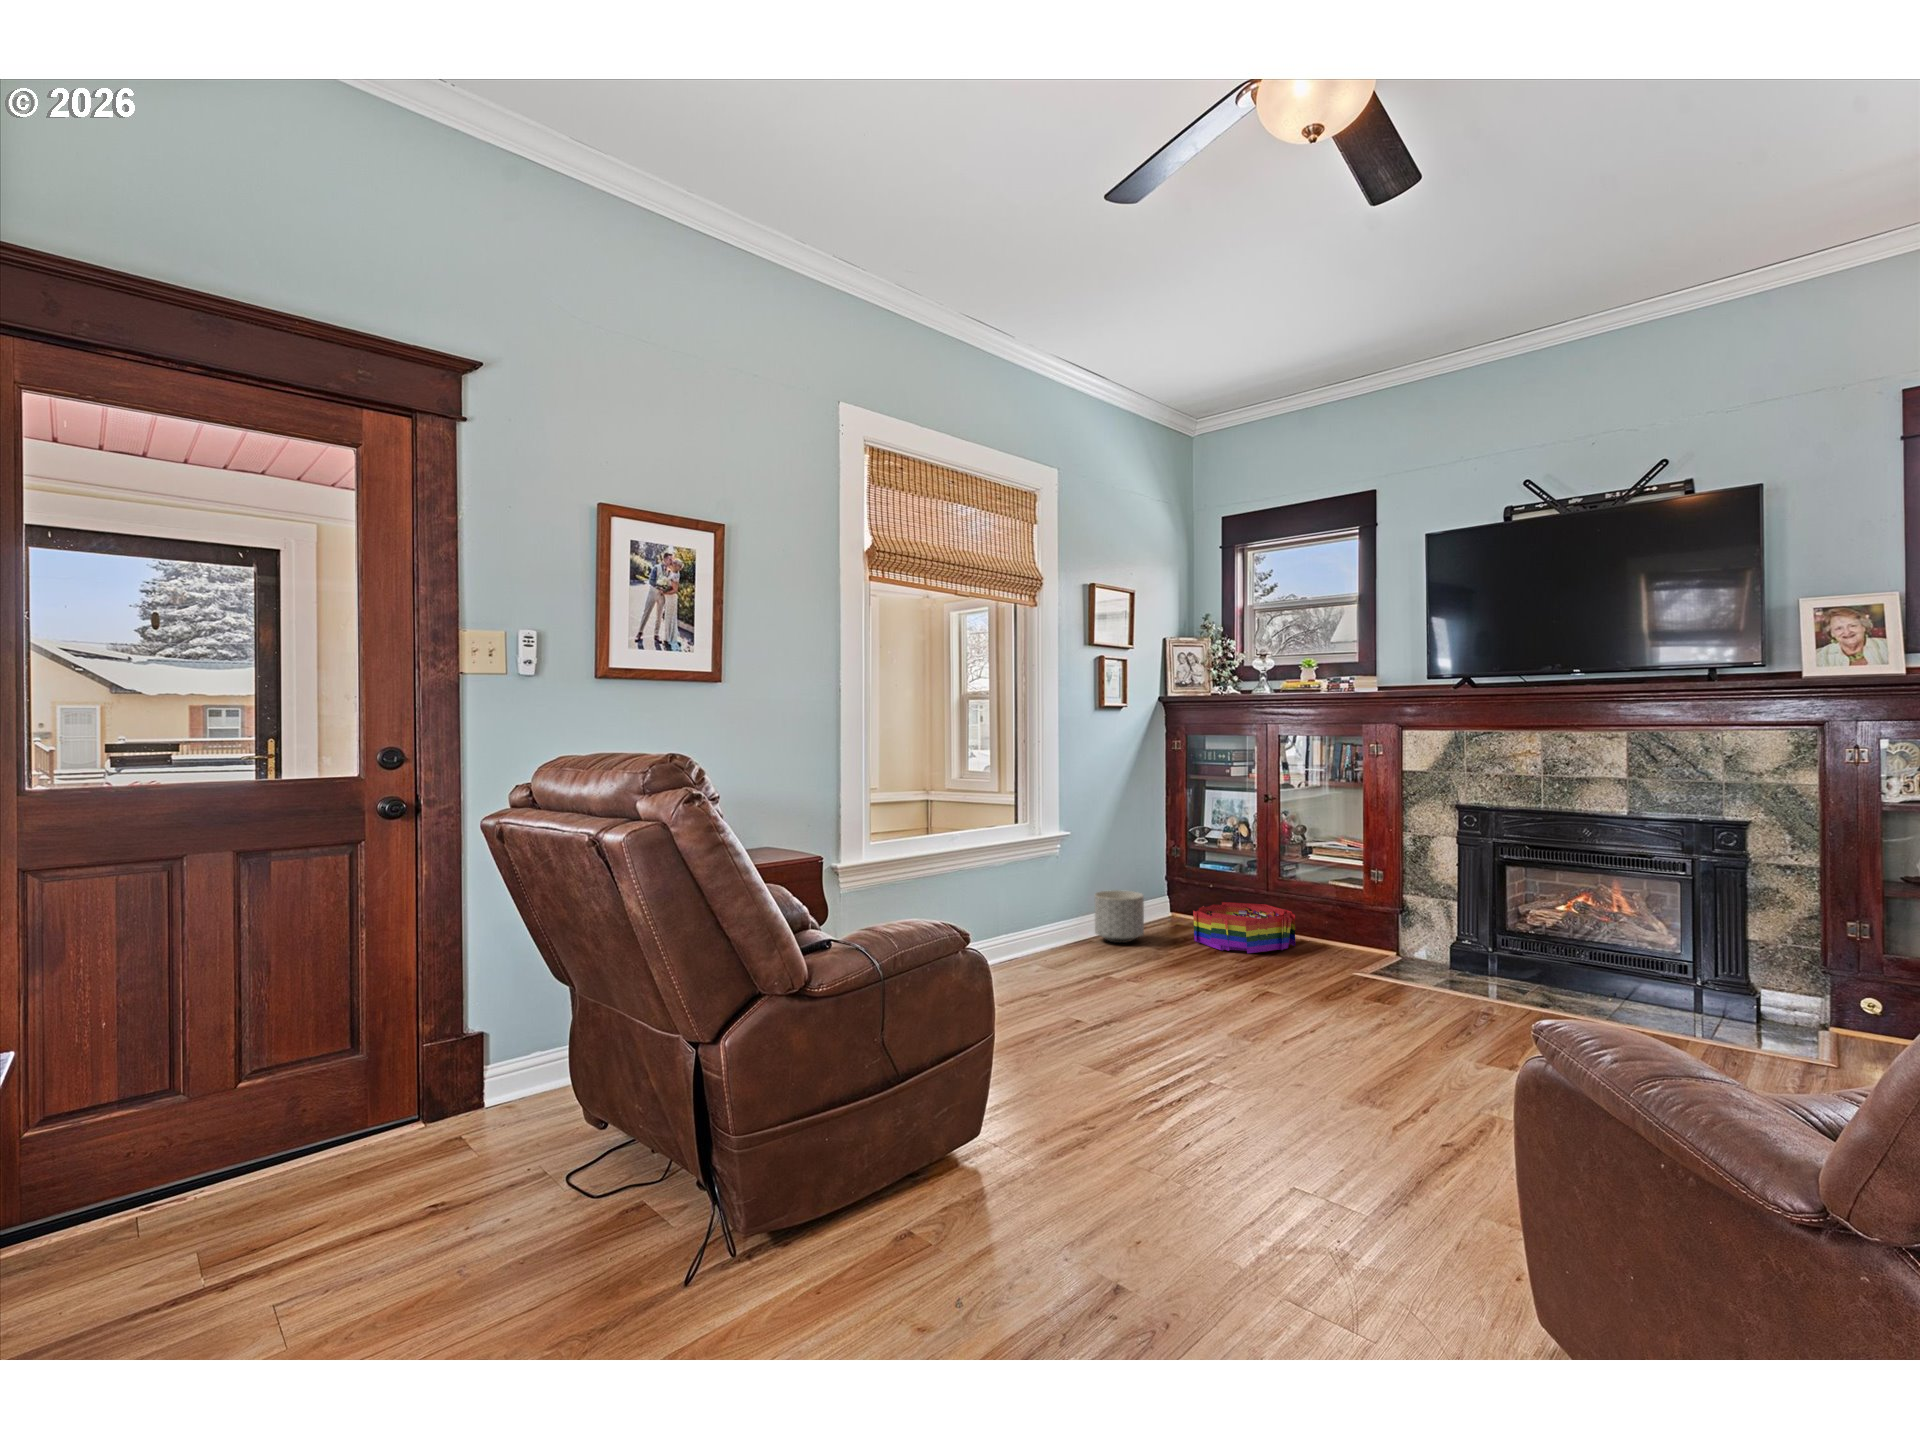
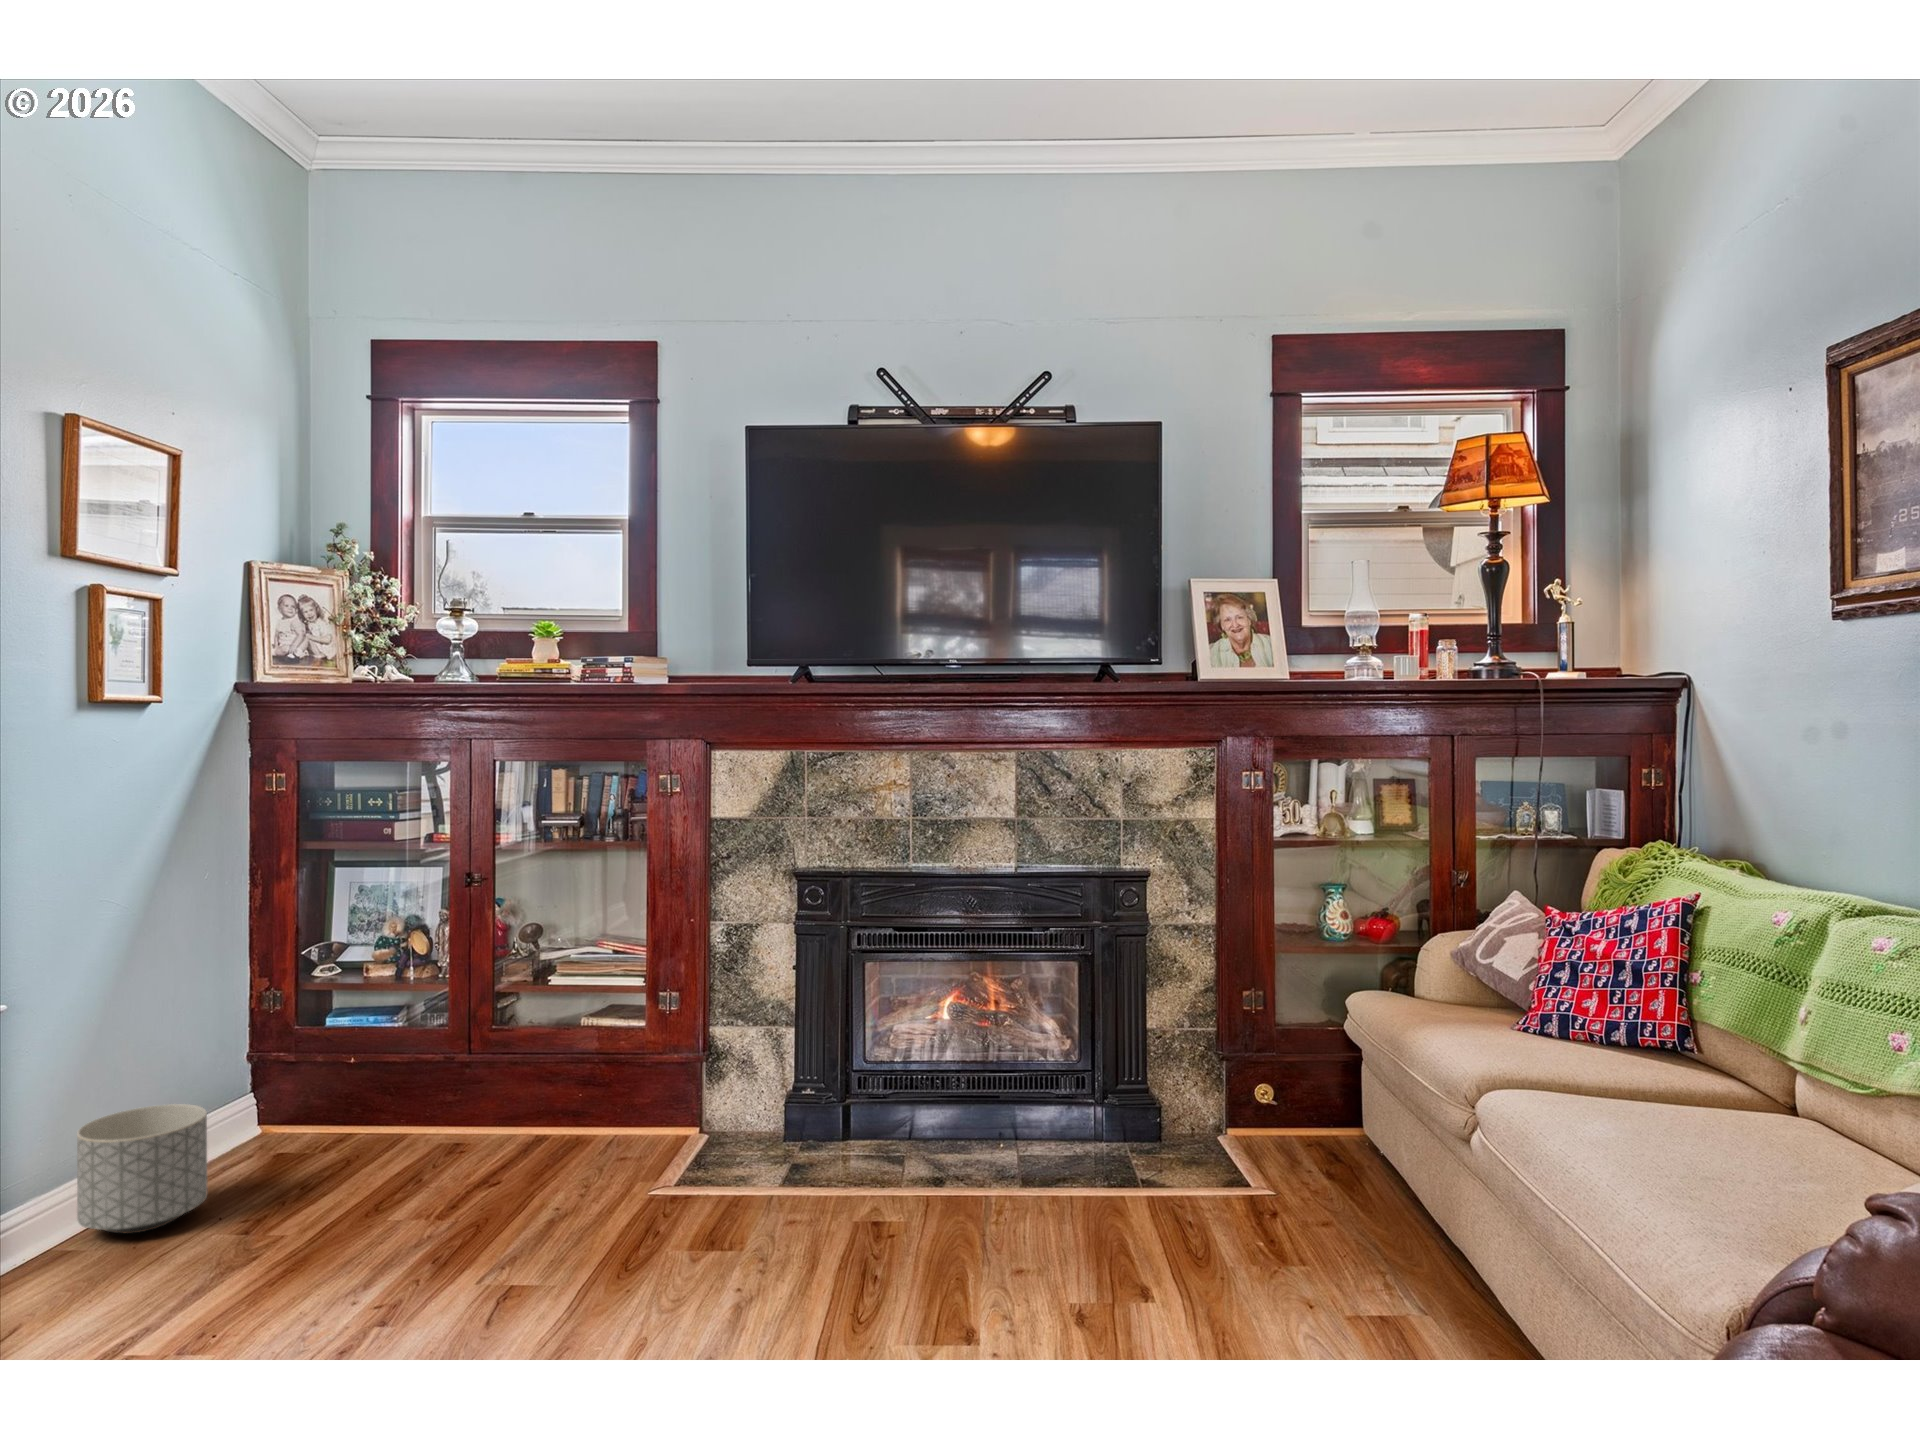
storage bin: present [1193,902,1295,953] -> none [322,1072,528,1194]

